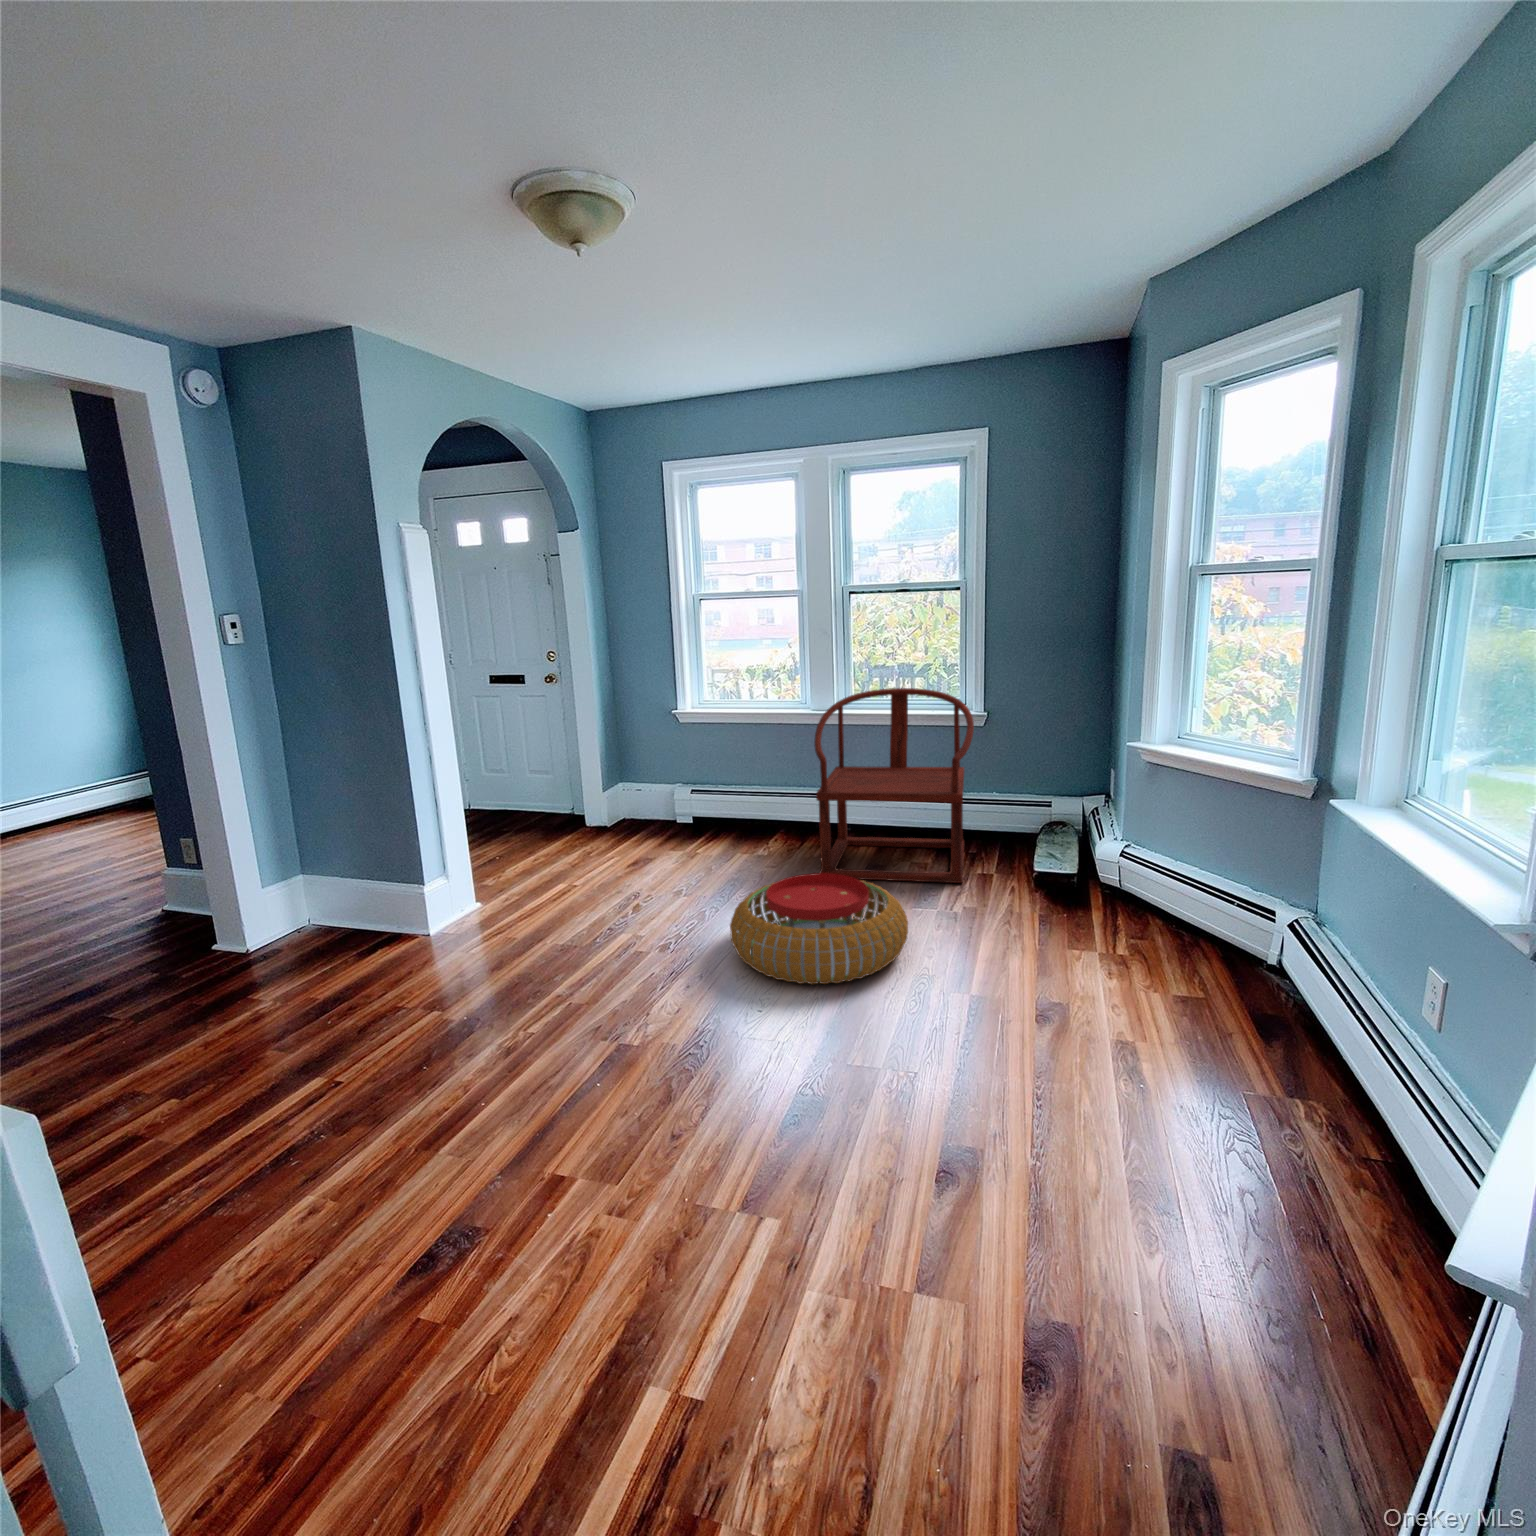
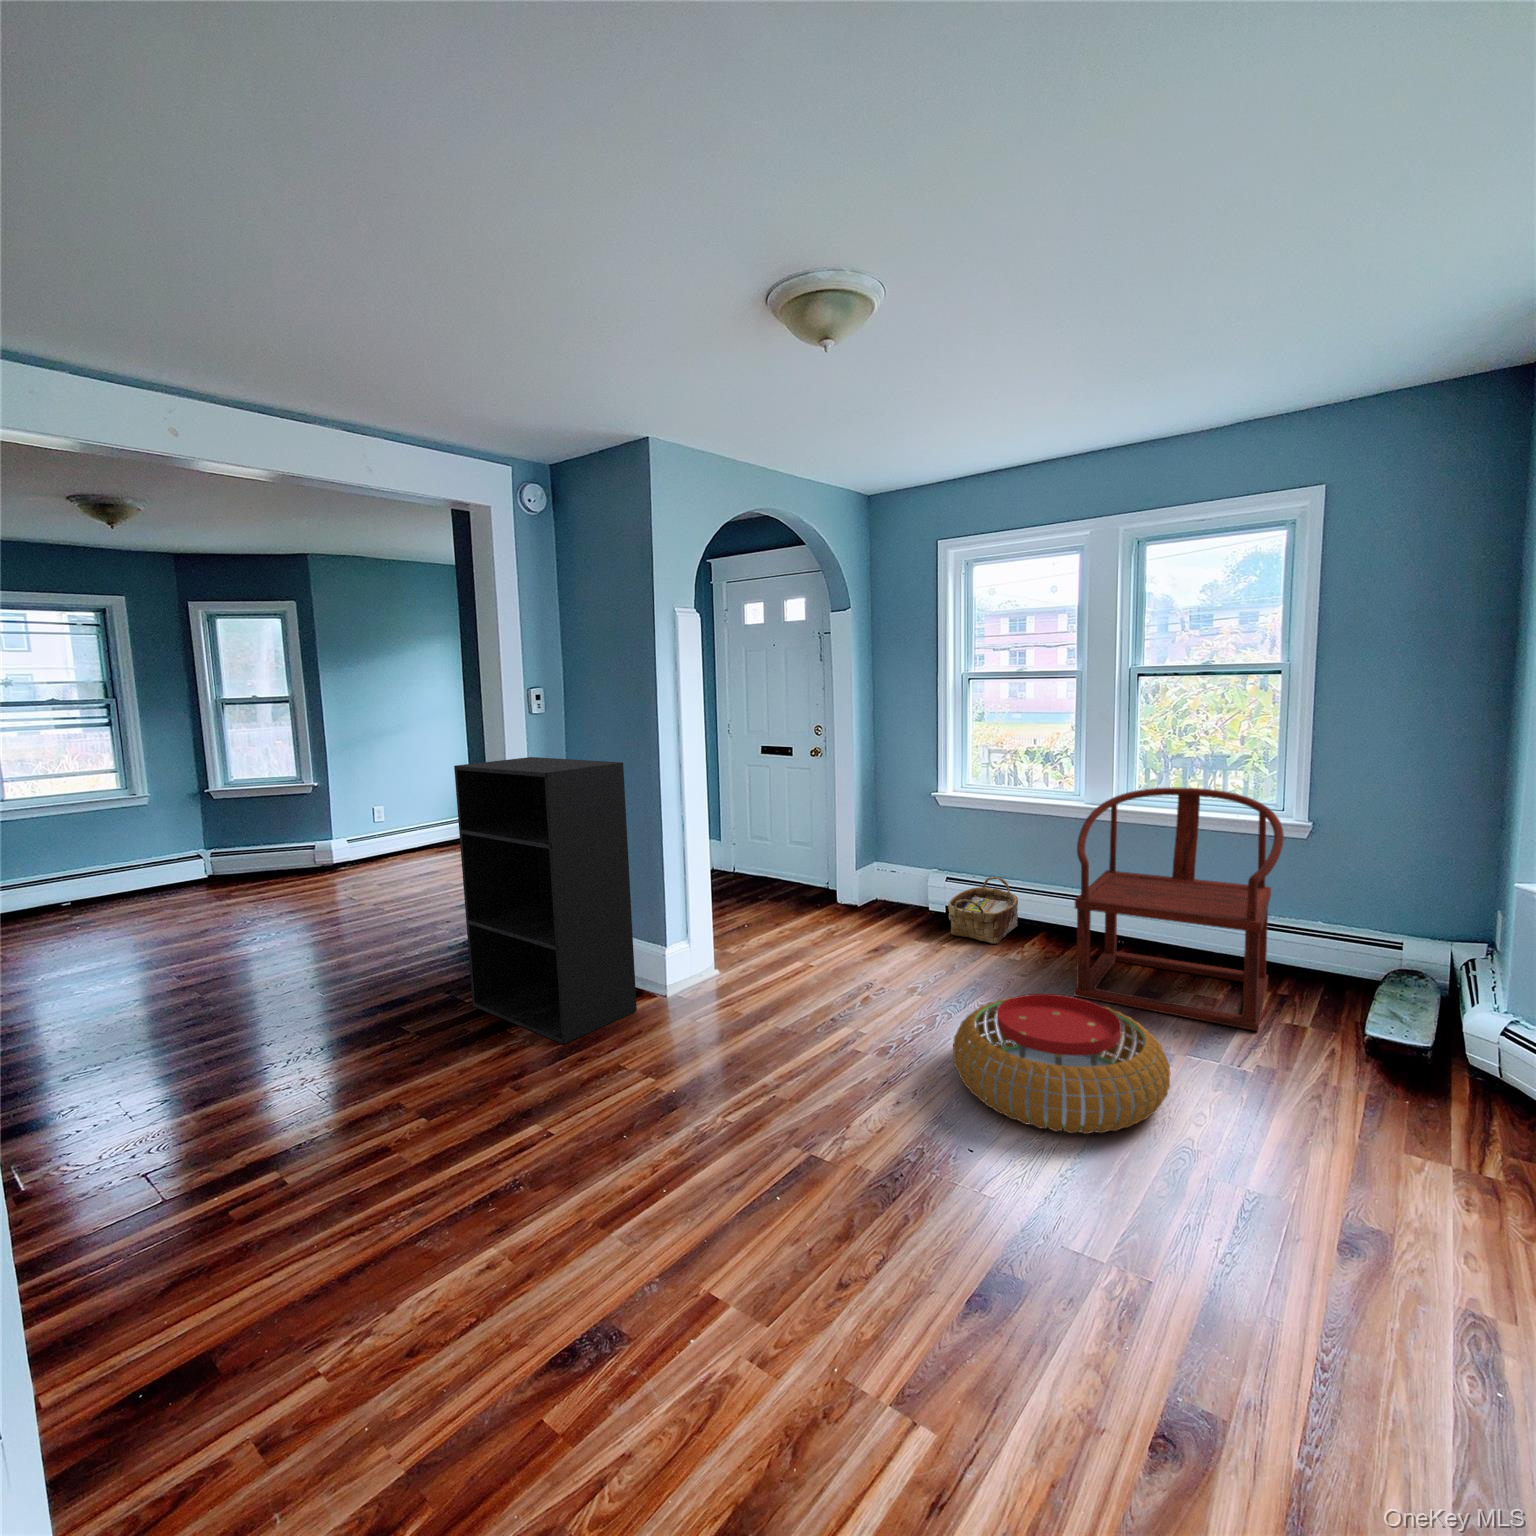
bookshelf: none [130,691,398,1000] -> present [454,757,637,1044]
woven basket: none [699,783,761,844] -> present [948,877,1018,944]

